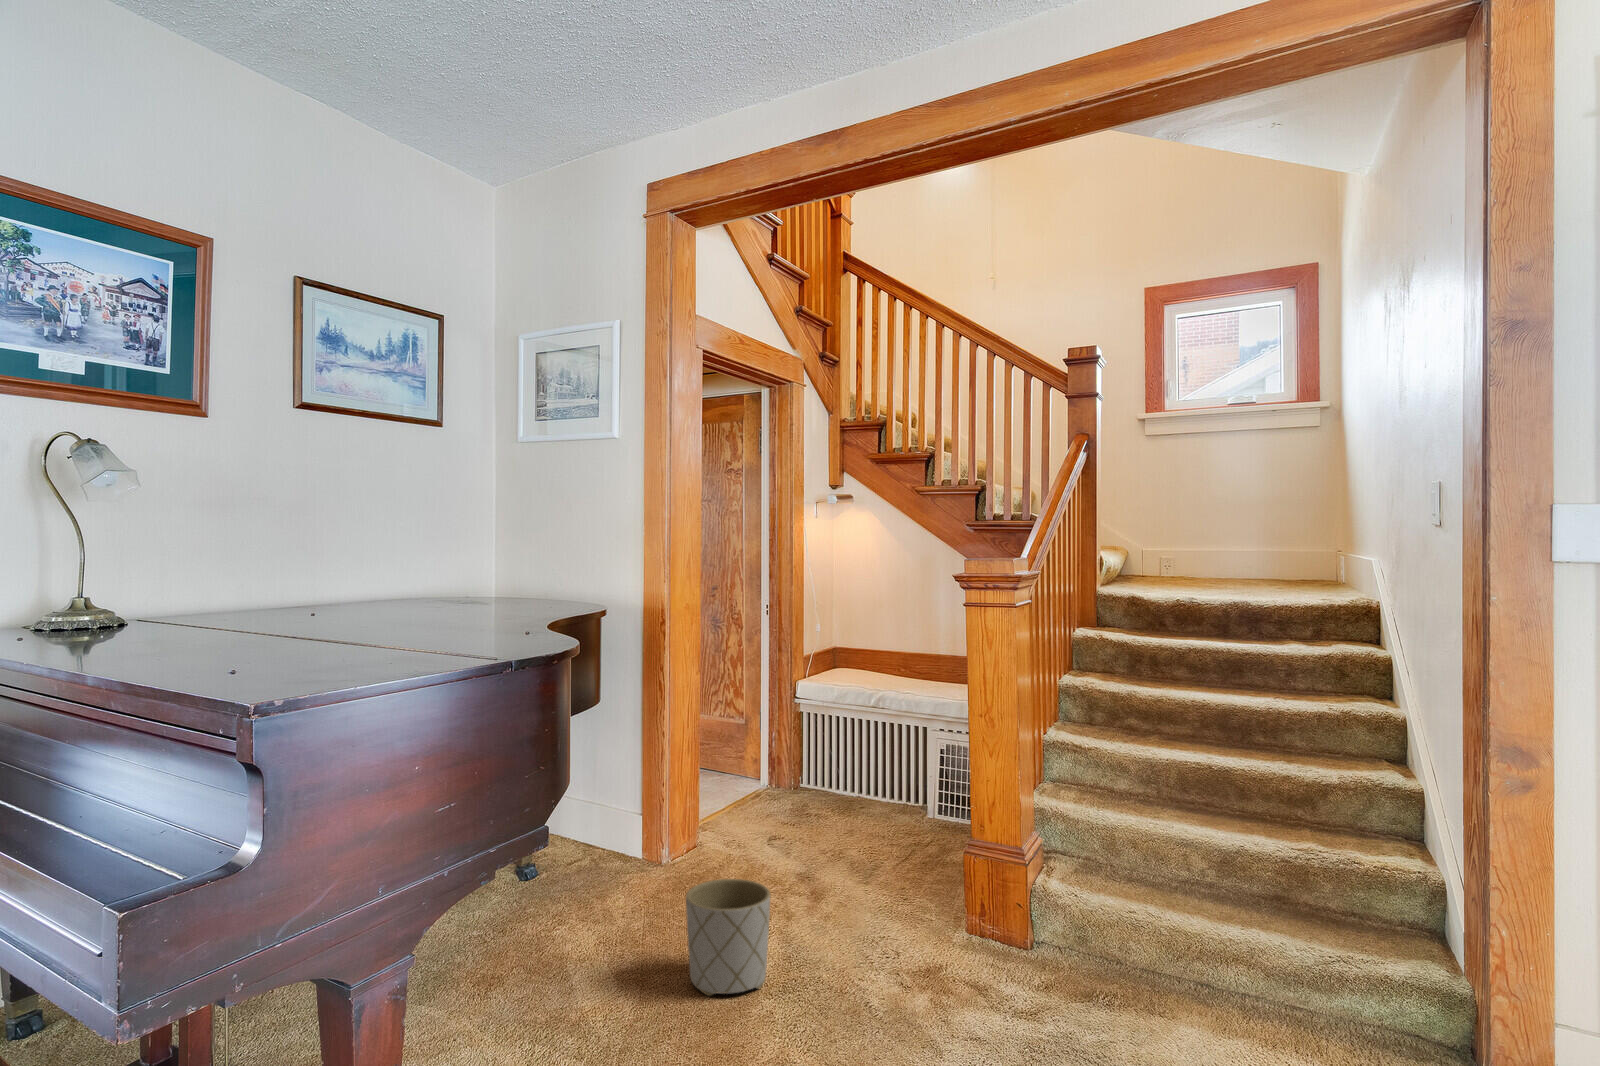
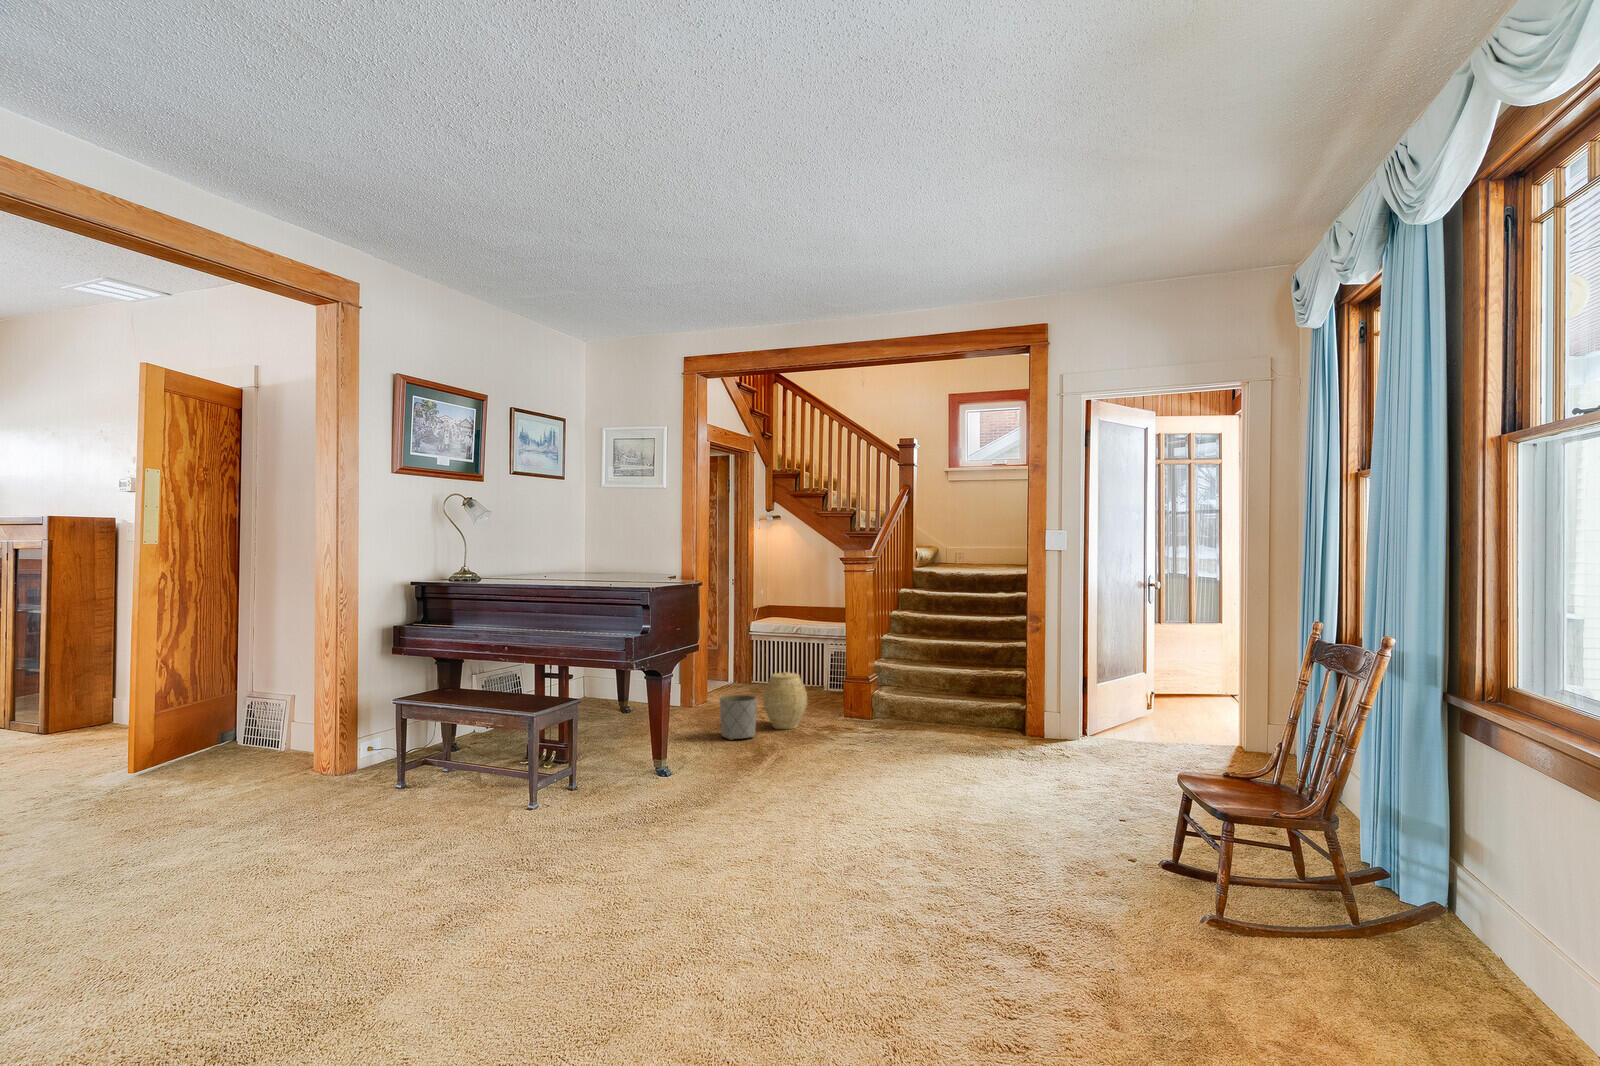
woven basket: none [791,821,887,953] -> present [763,672,807,729]

